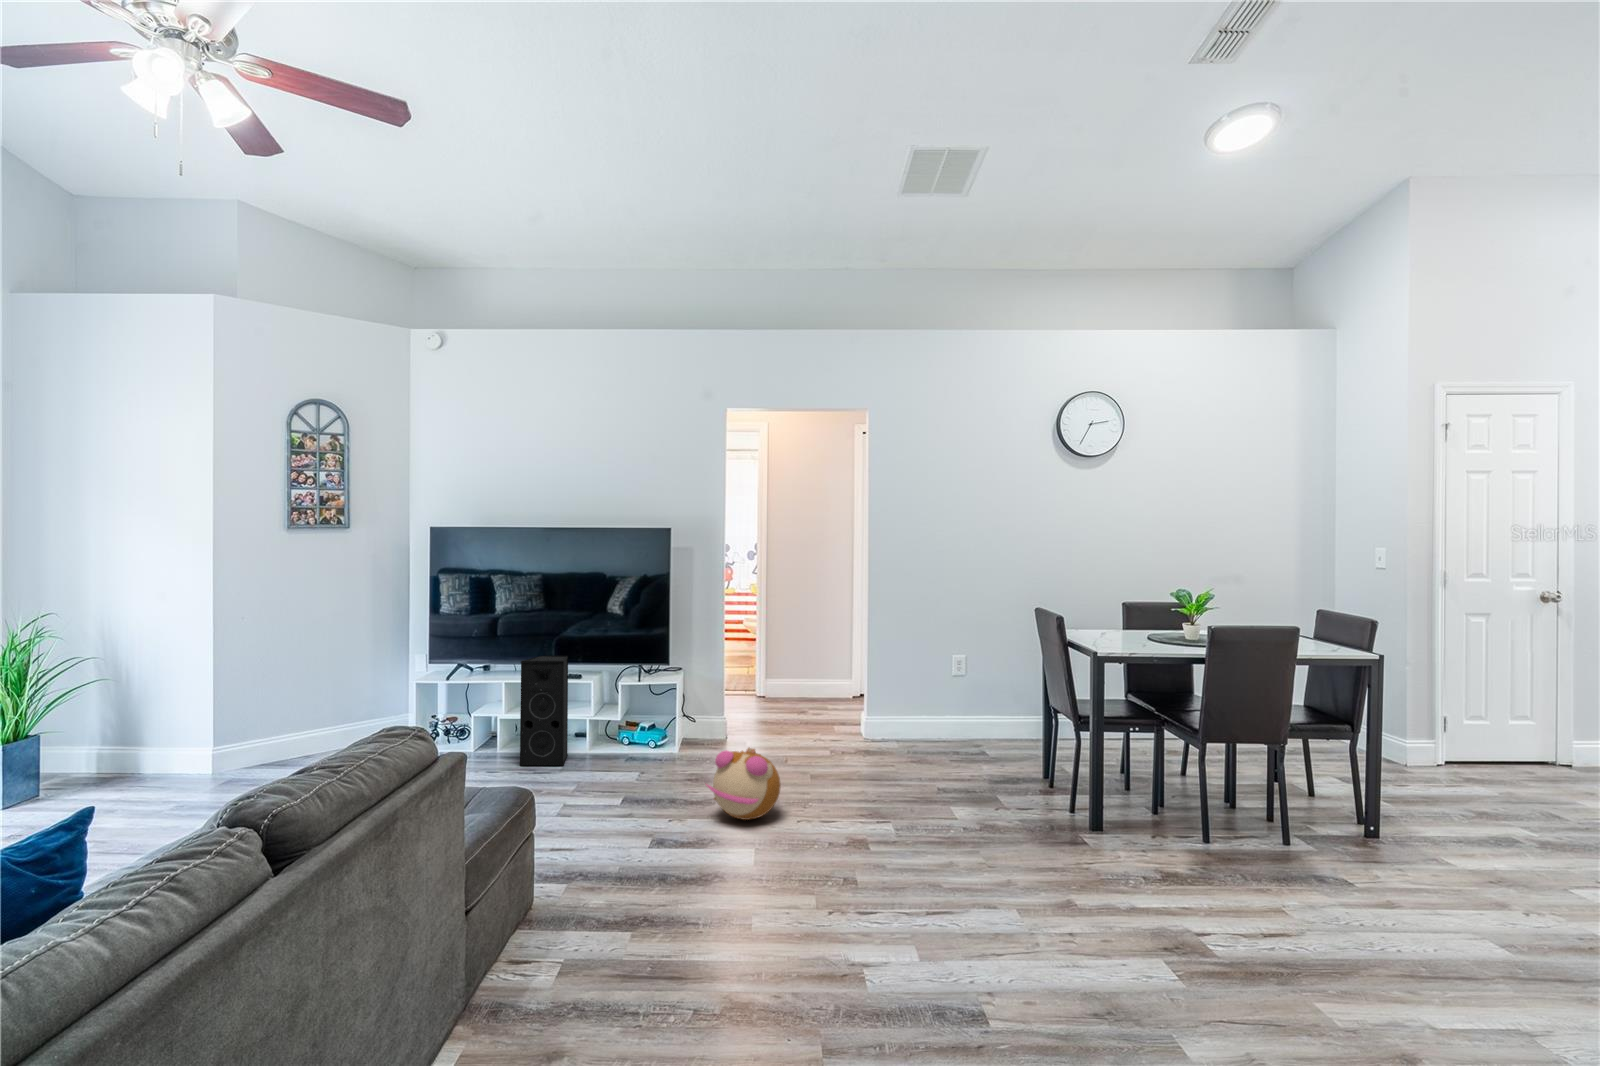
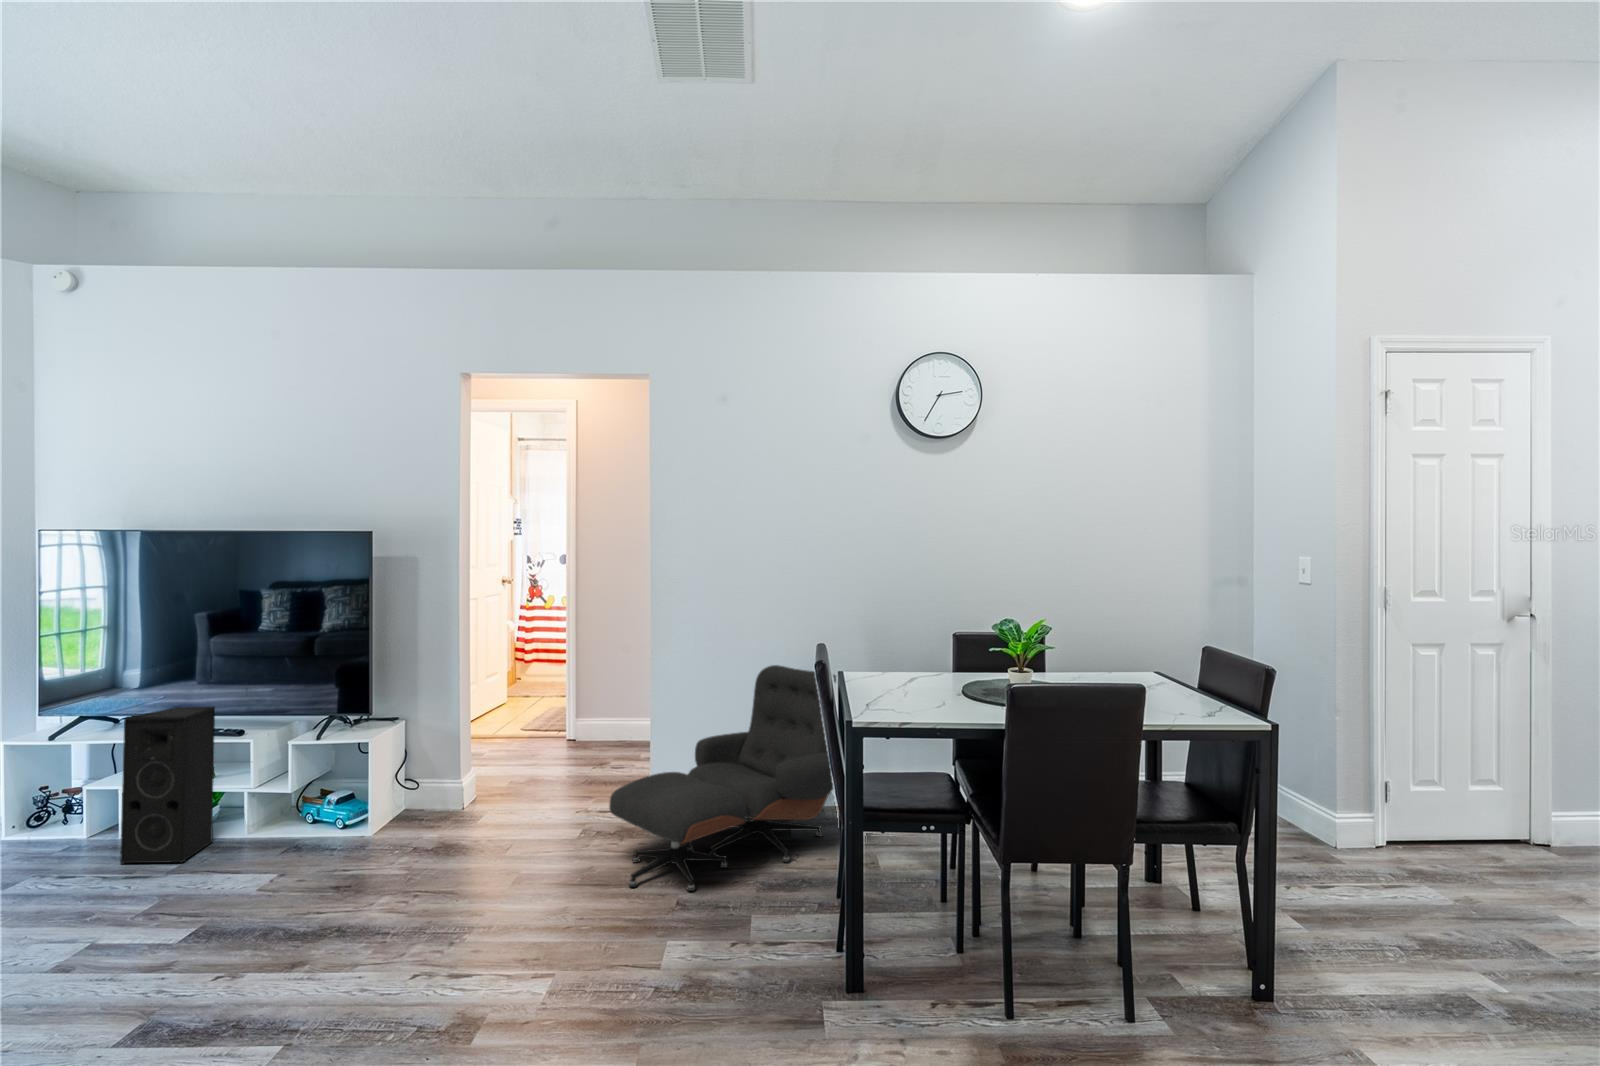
lounge chair: none [871,630,1038,783] -> present [609,665,836,891]
plush toy: present [706,748,781,820] -> none [266,863,400,978]

